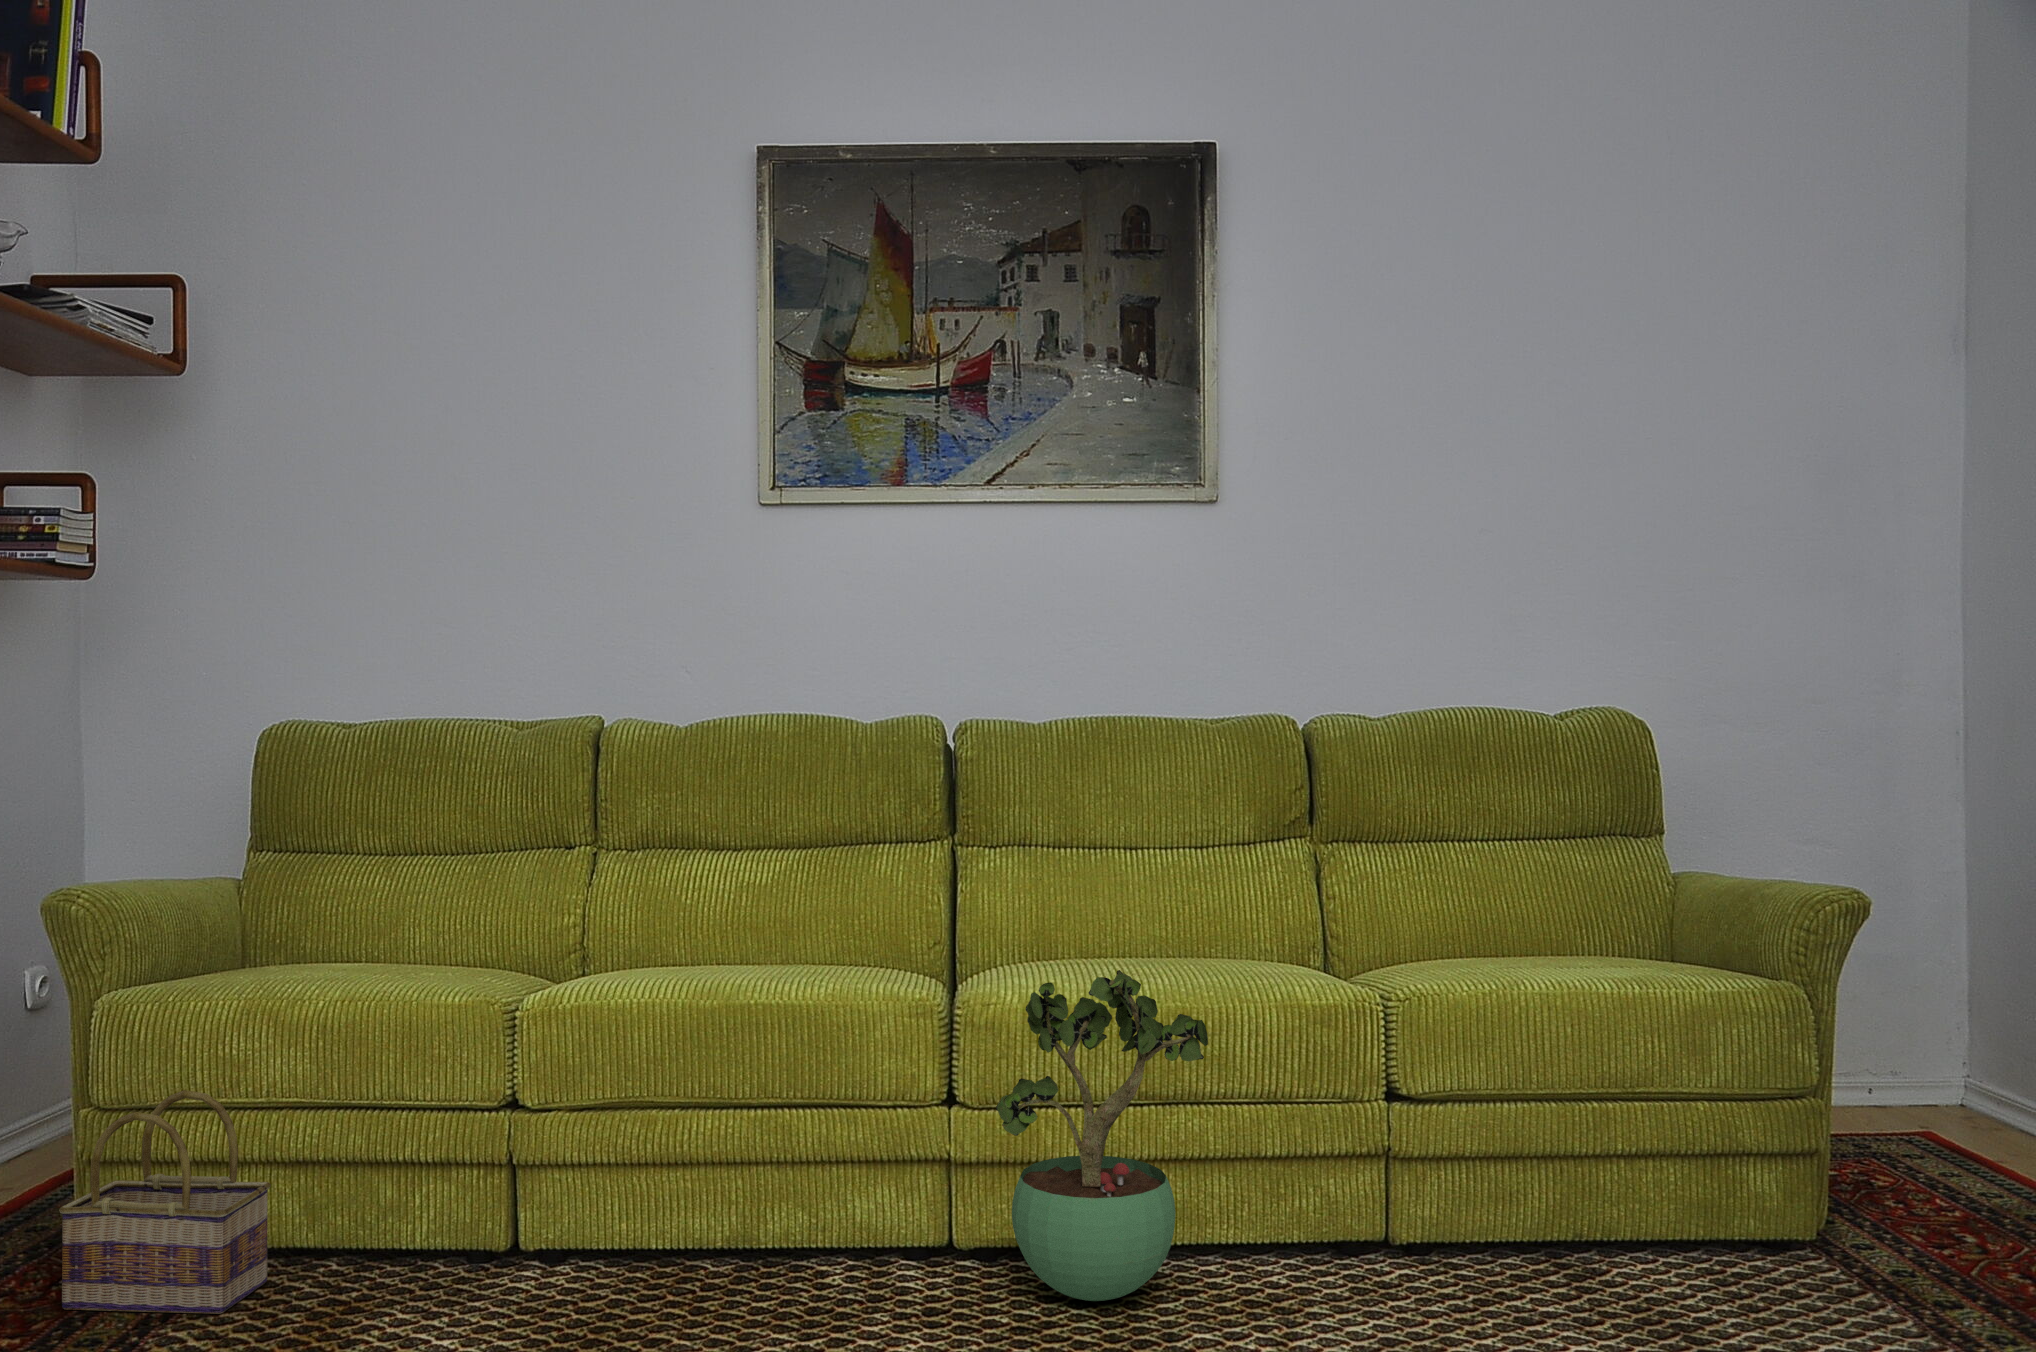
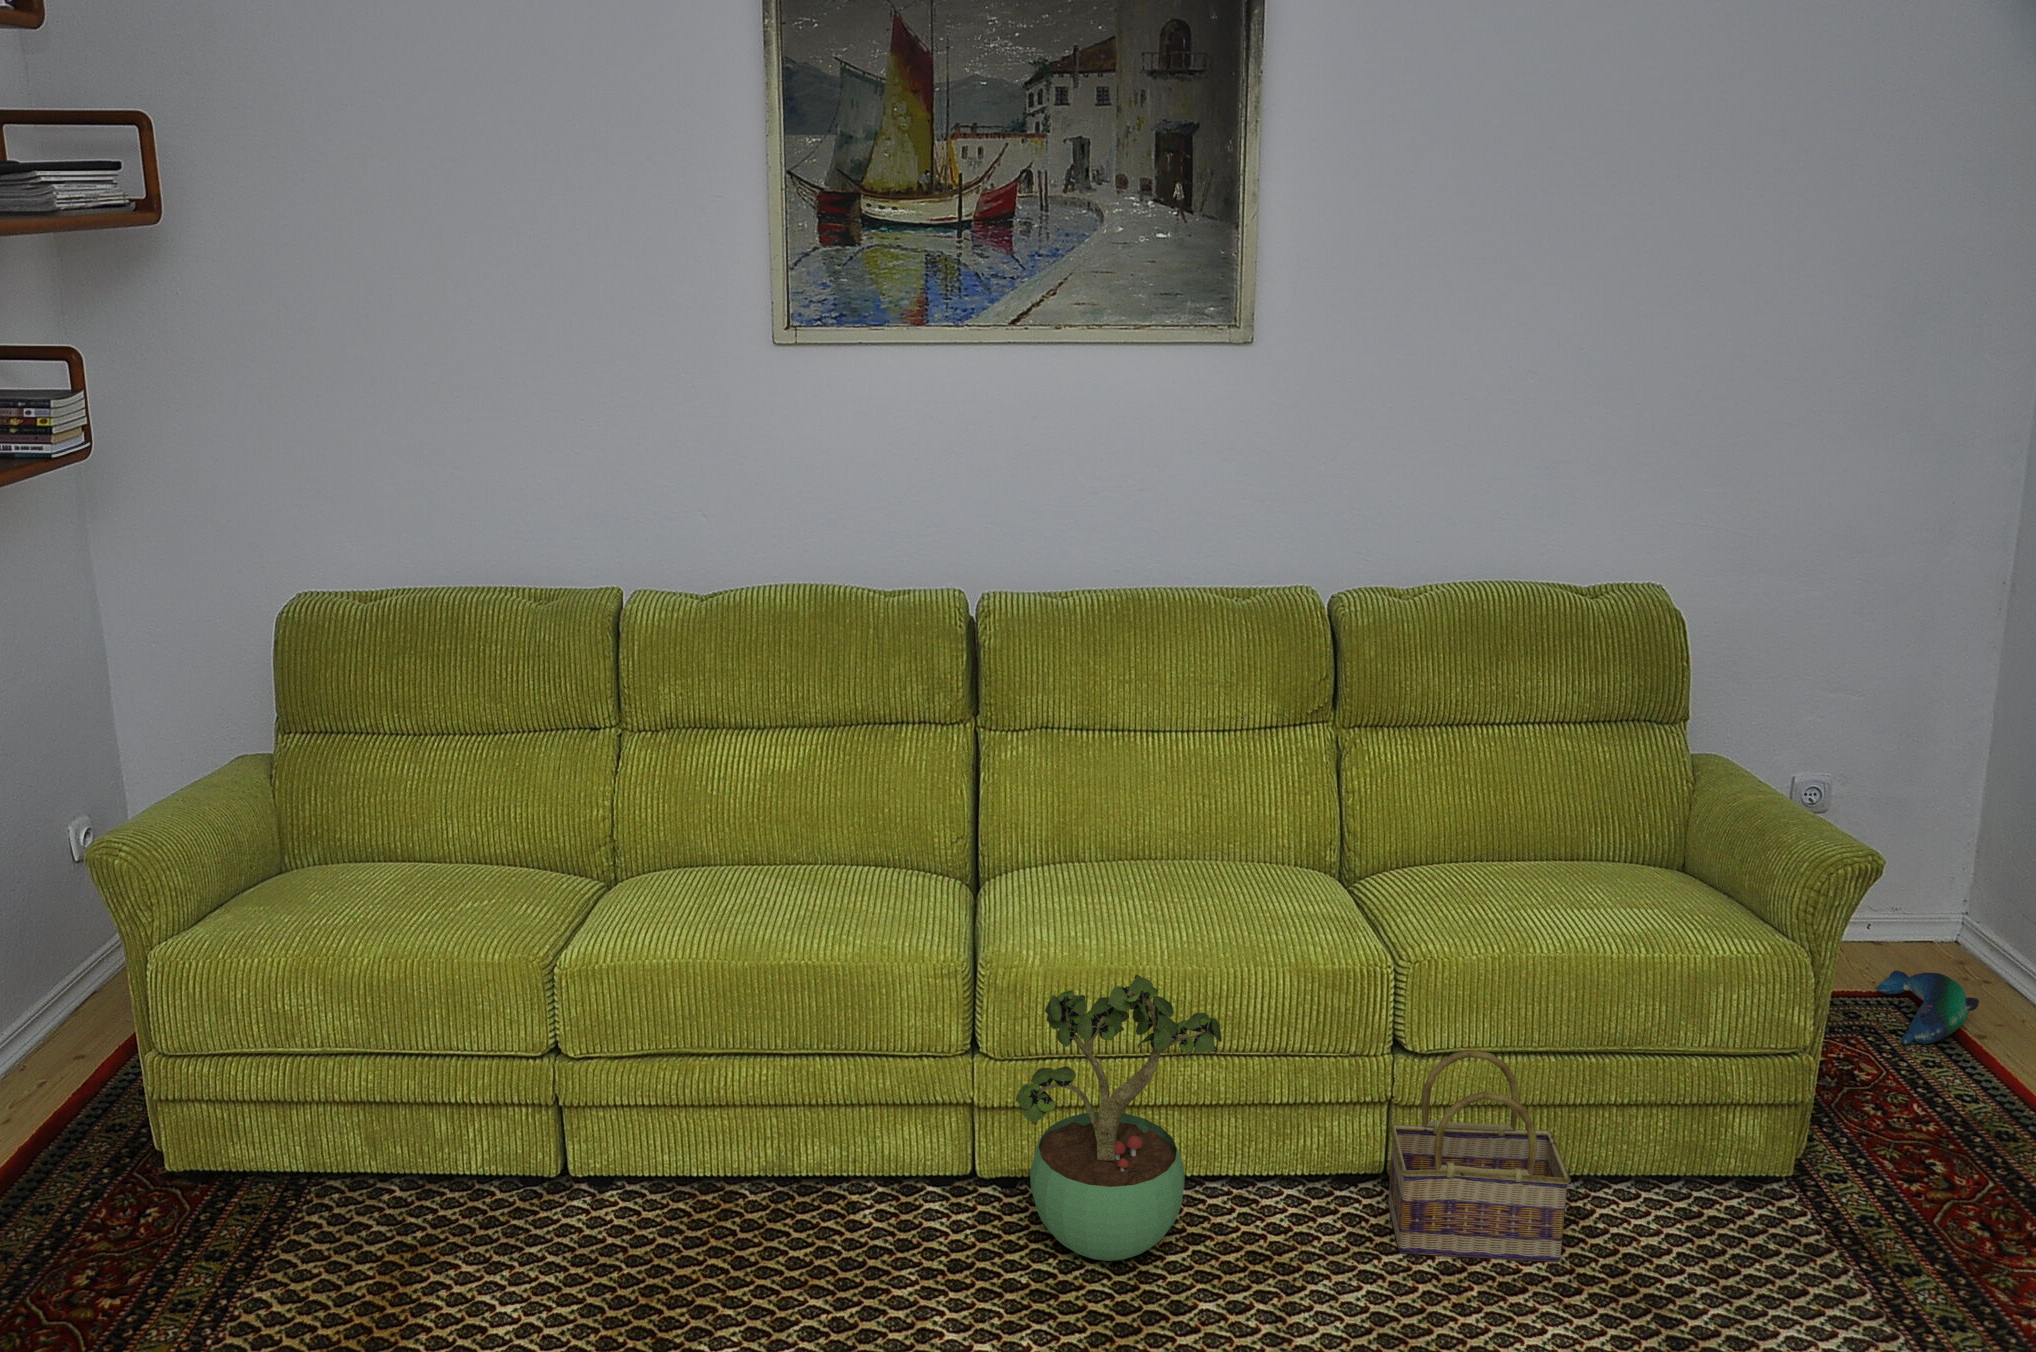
basket: present [59,1090,271,1314] -> present [1388,1049,1571,1262]
plush toy: none [1882,1102,1988,1165] -> present [1876,970,1979,1045]

